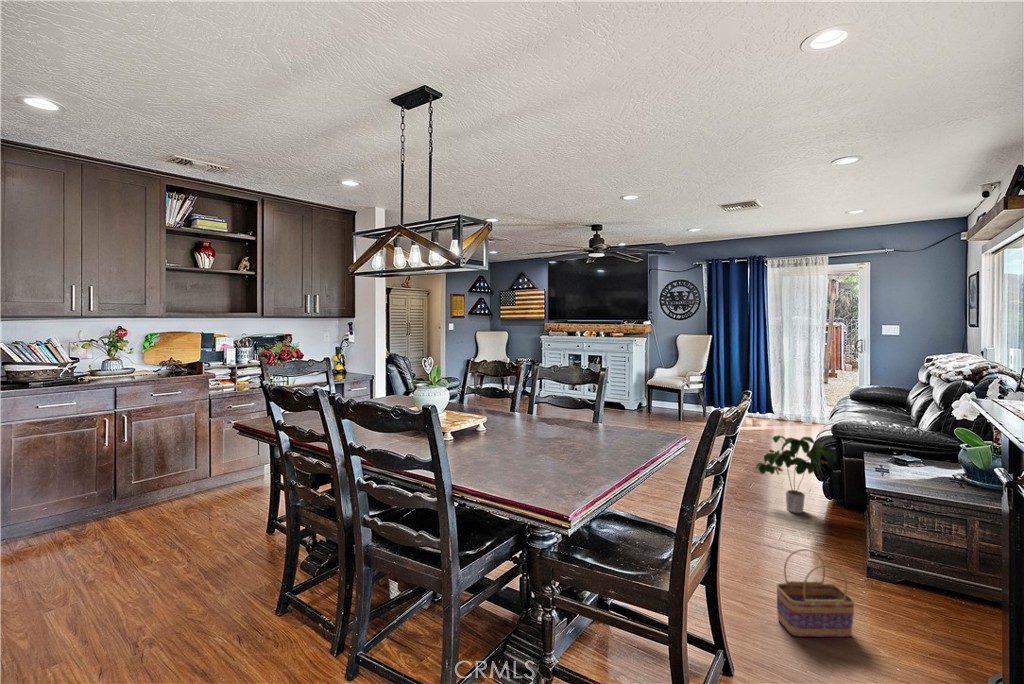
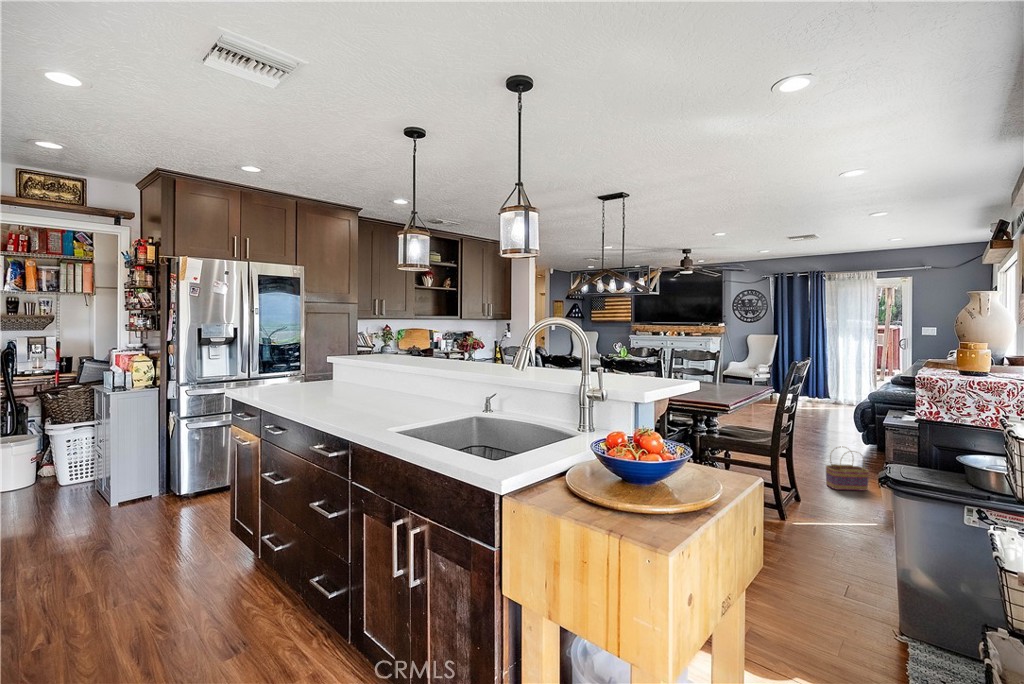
potted plant: present [756,435,836,513] -> none [814,398,870,450]

